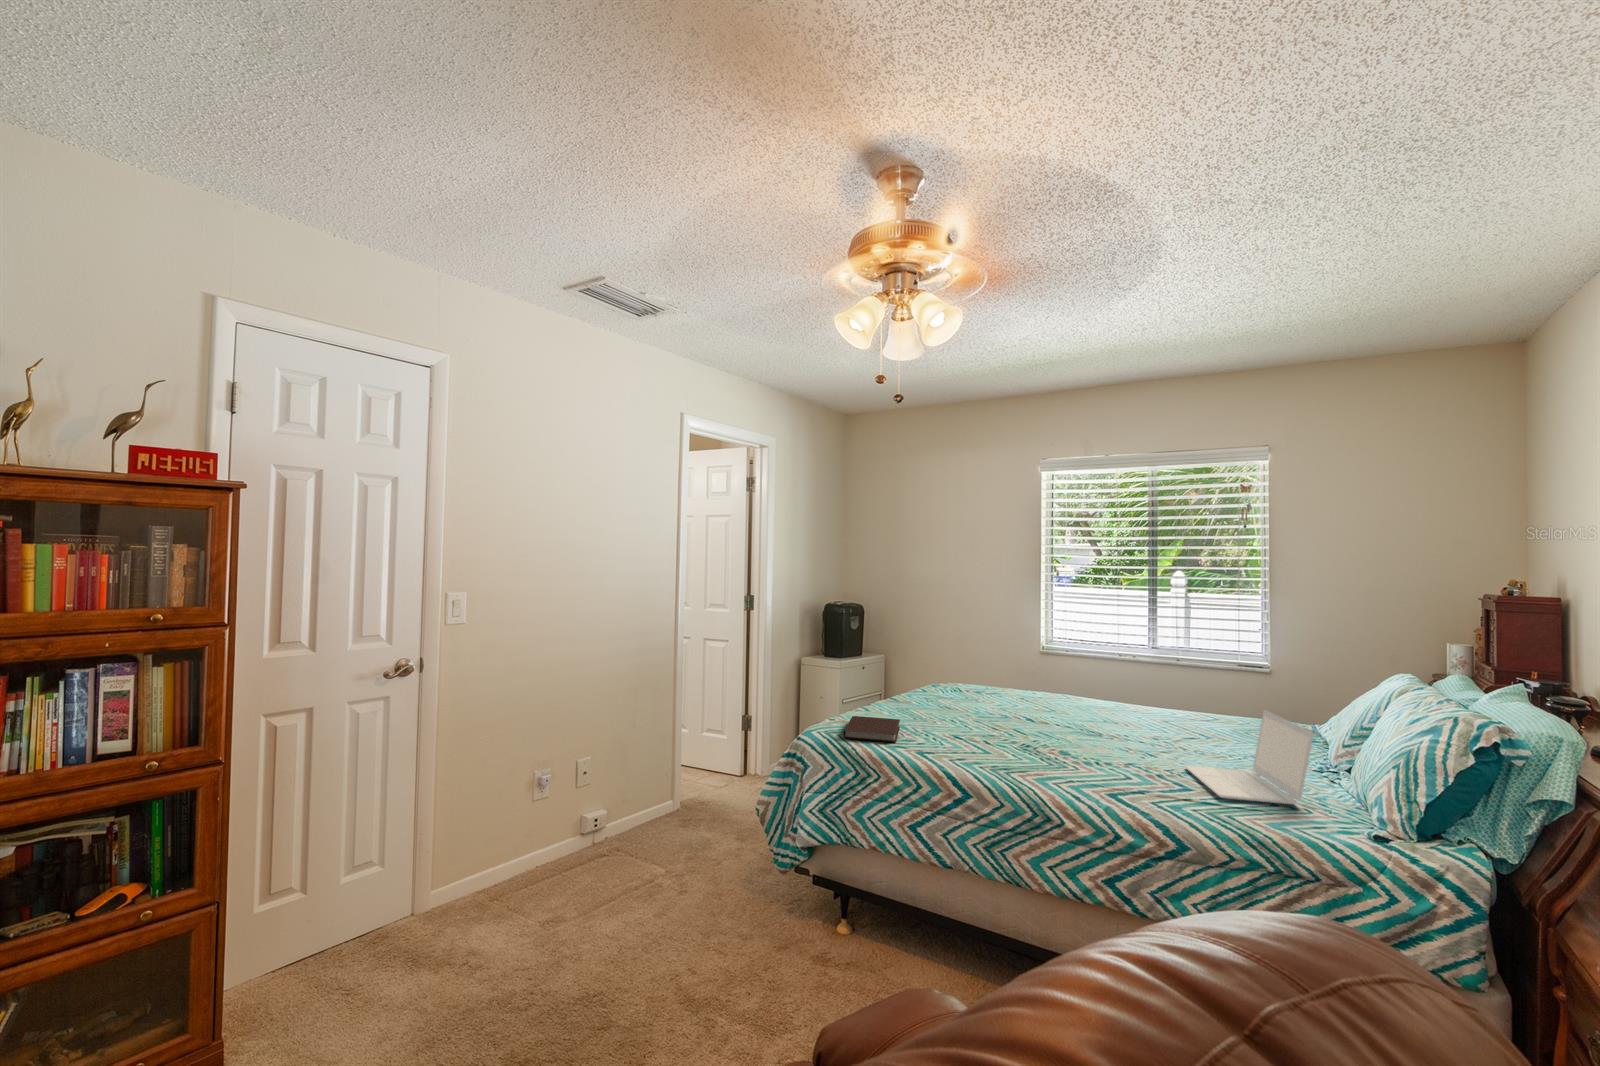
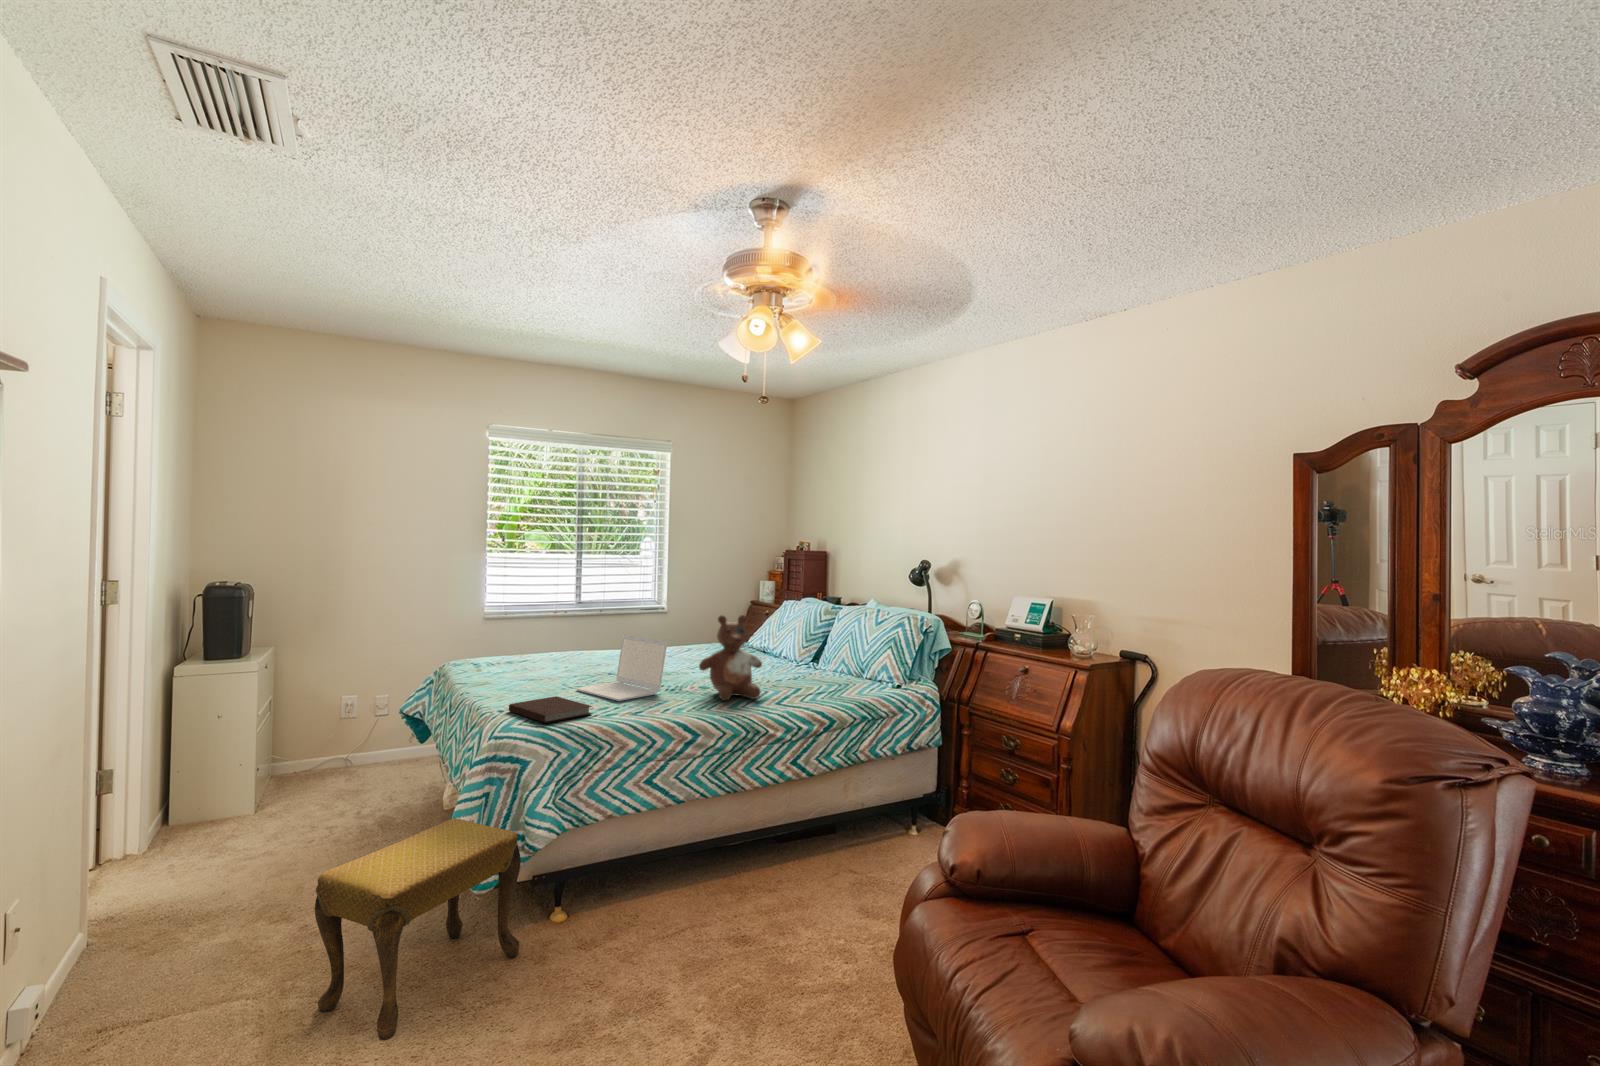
stuffed bear: none [1039,665,1125,779] -> present [699,615,762,701]
laptop: present [1185,710,1313,804] -> present [577,635,667,701]
footstool: none [646,796,778,933] -> present [315,819,521,1040]

